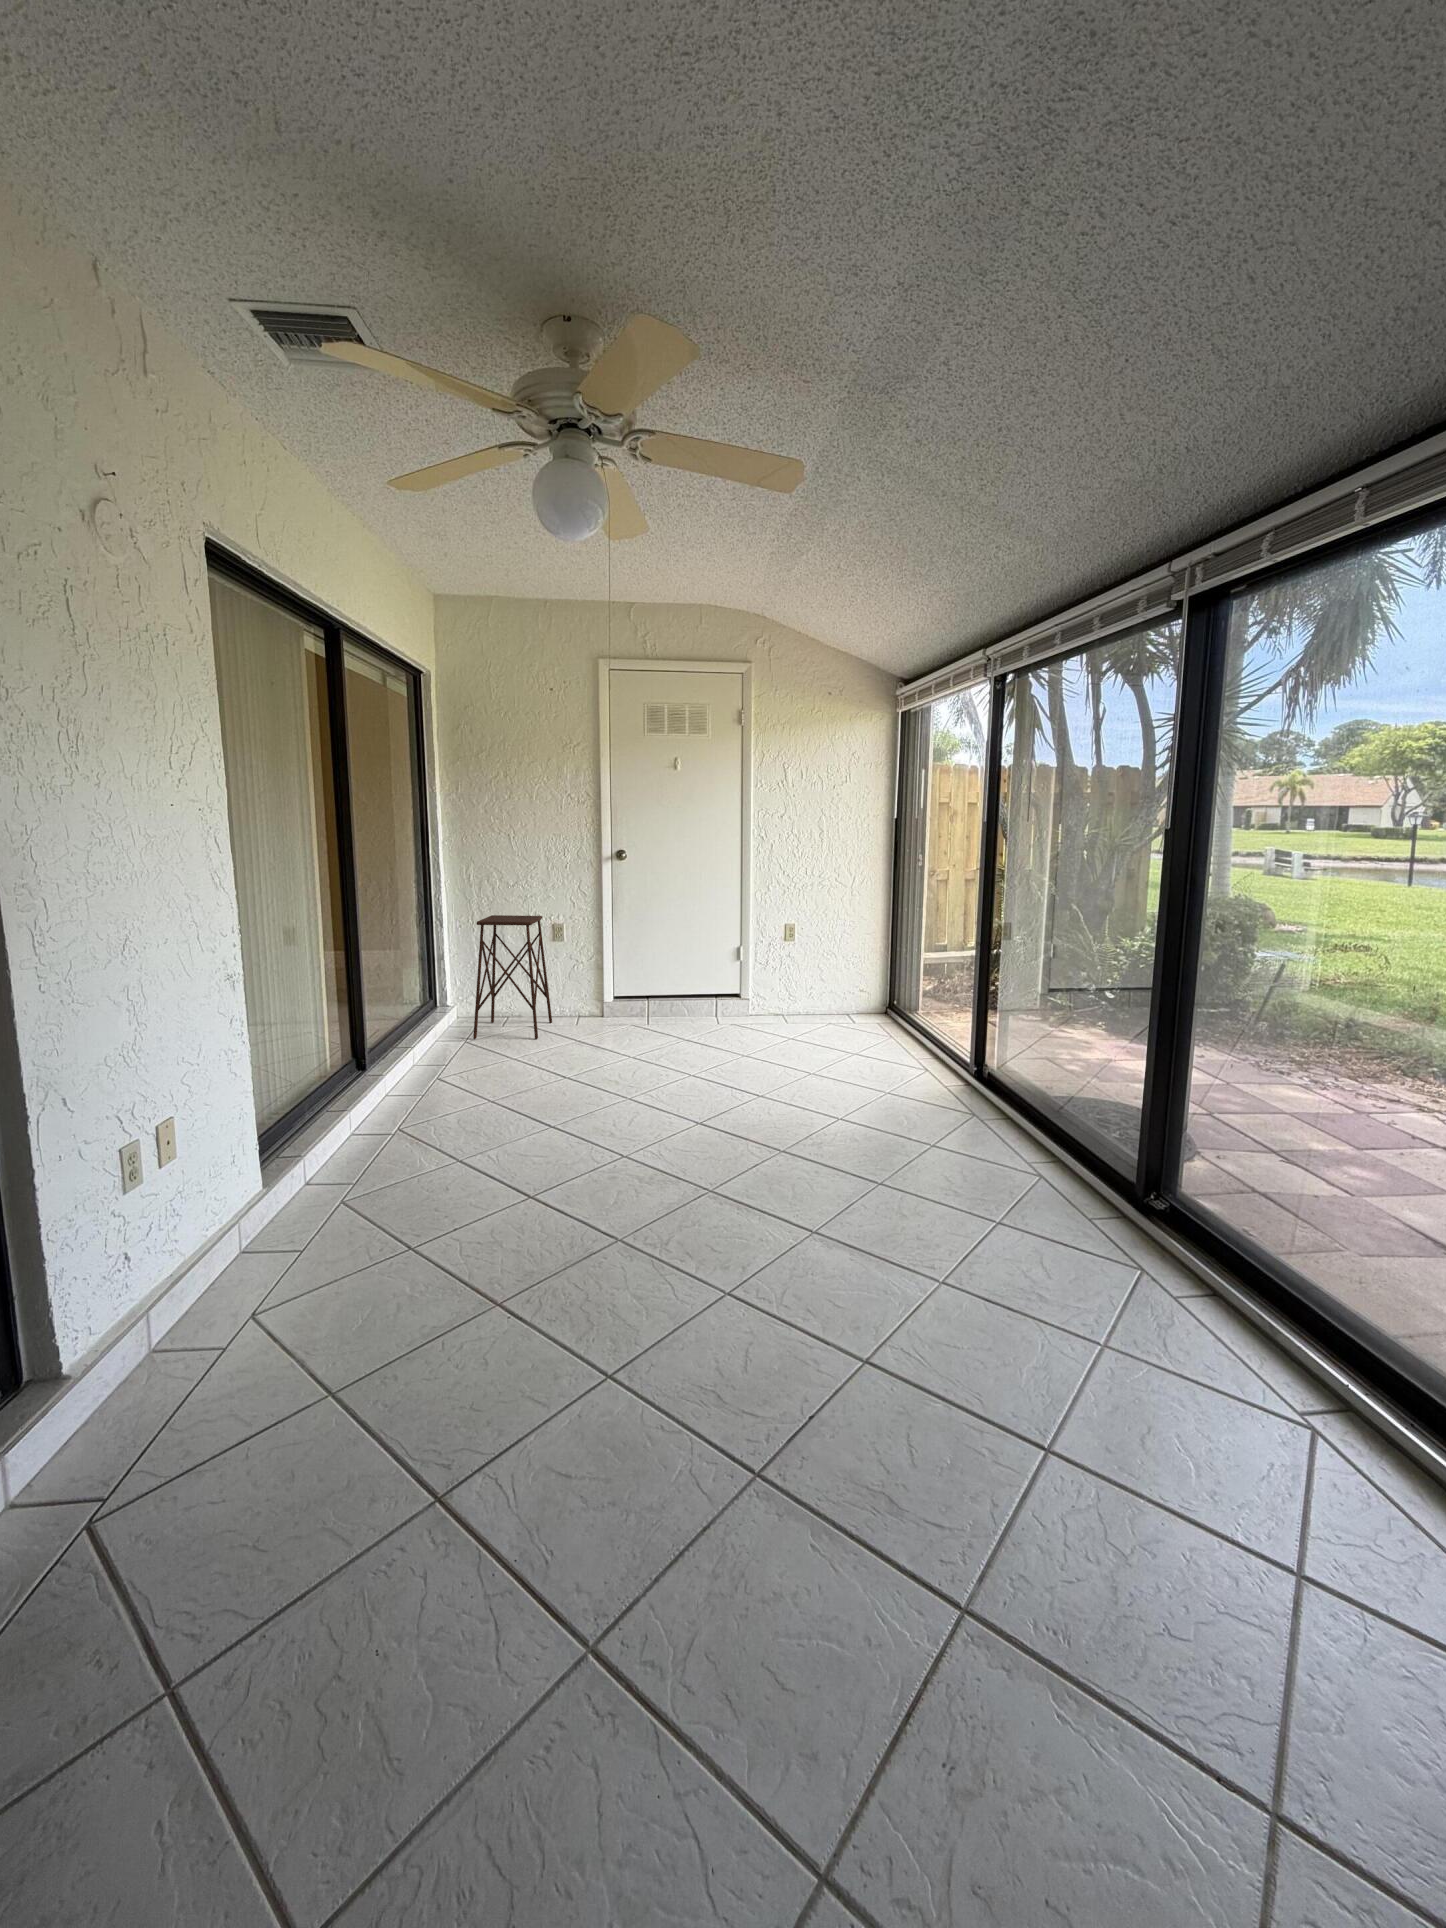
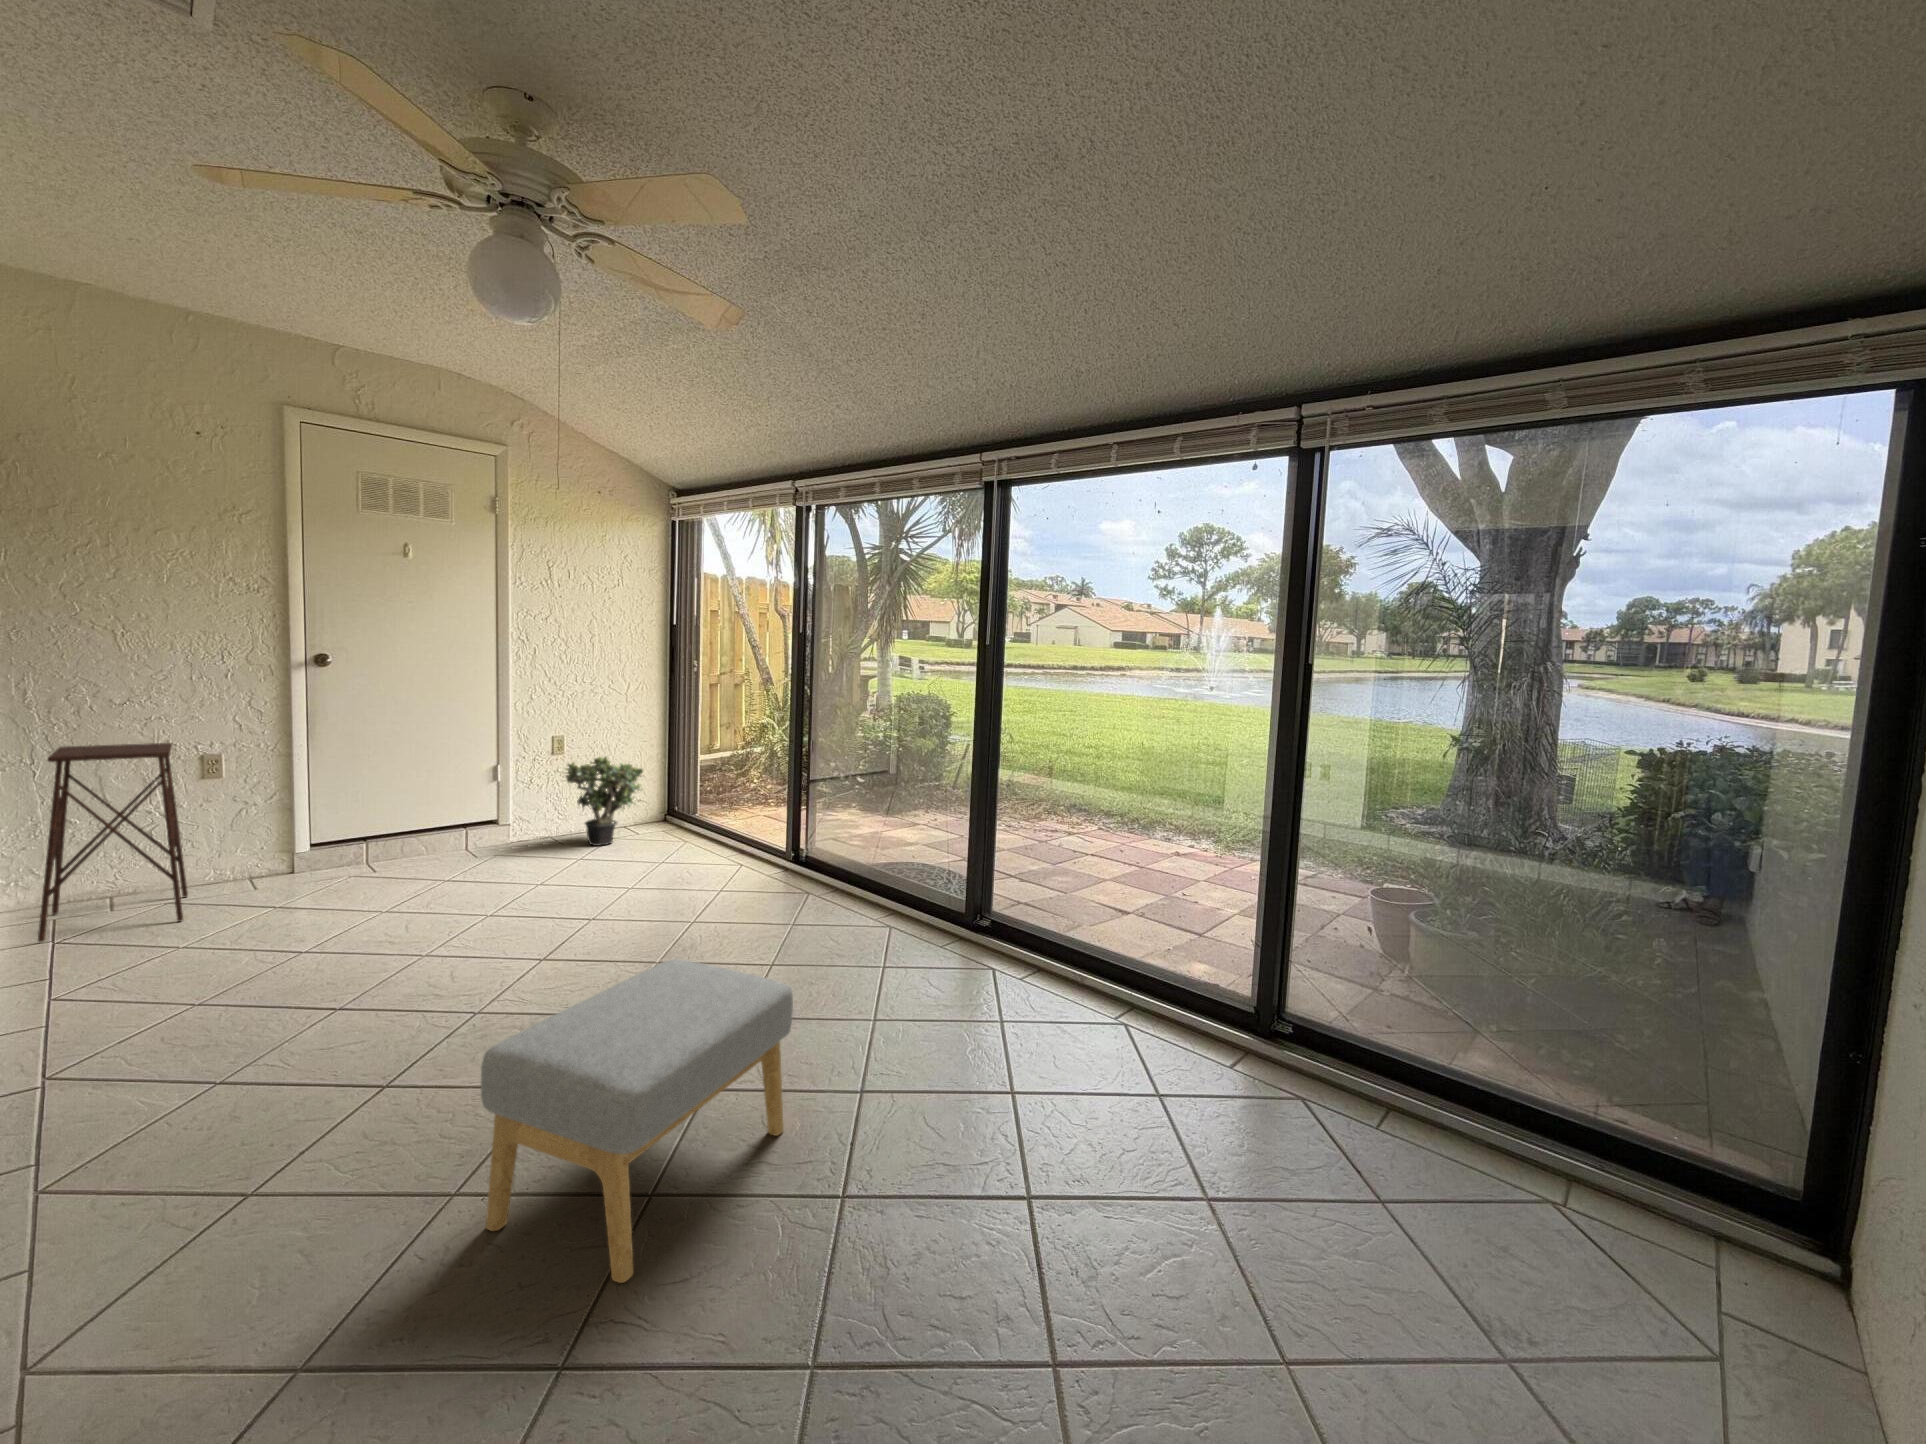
potted plant: none [785,945,855,1027] -> present [565,757,643,846]
footstool: none [487,1151,765,1445] -> present [481,959,793,1283]

